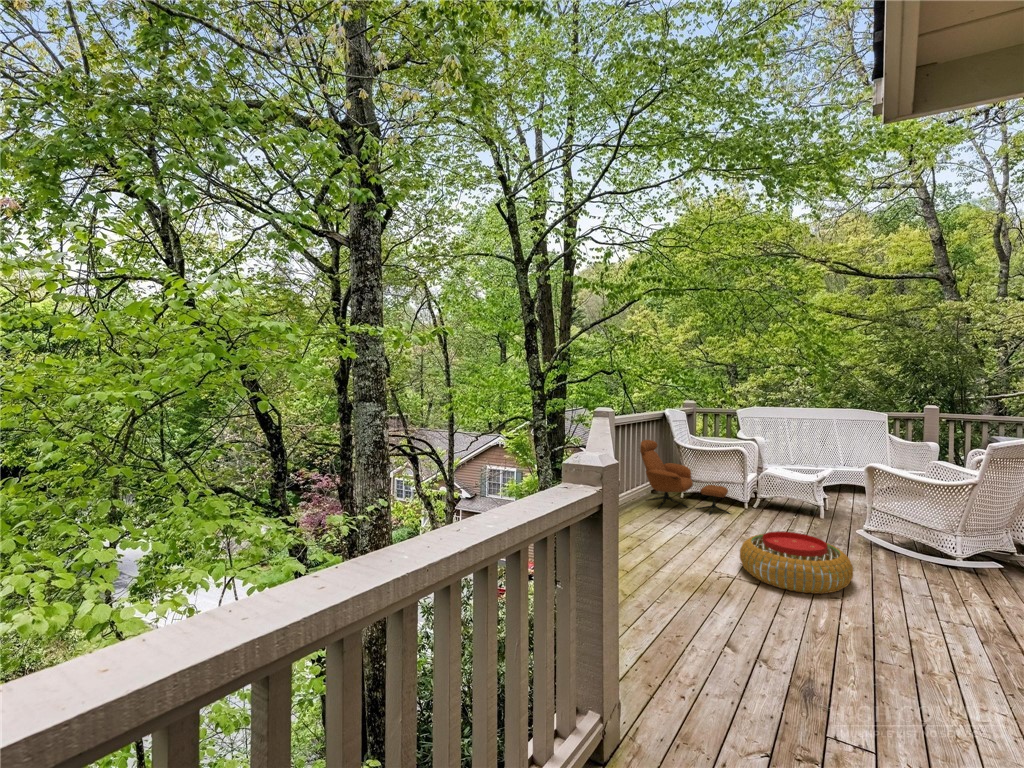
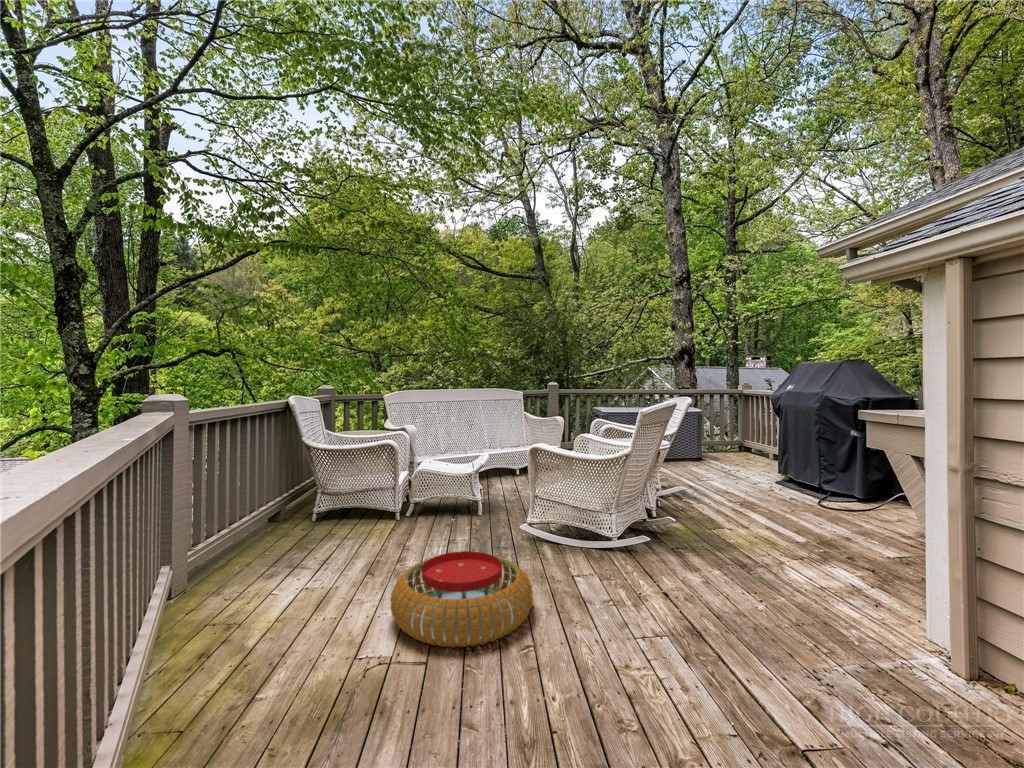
lounge chair: present [640,440,730,515] -> none [248,444,380,542]

